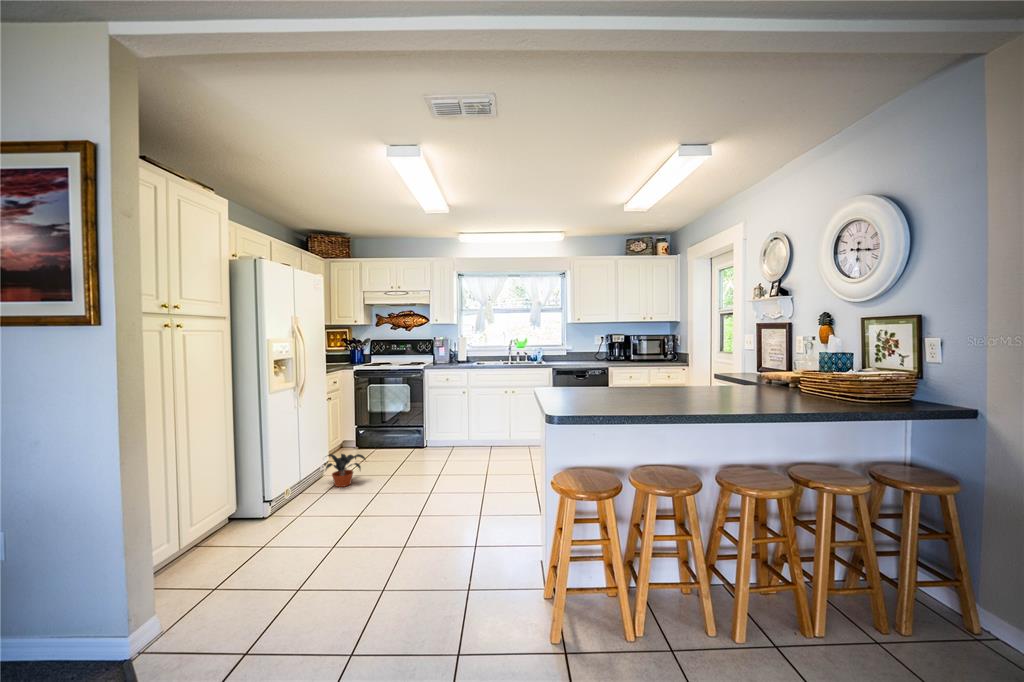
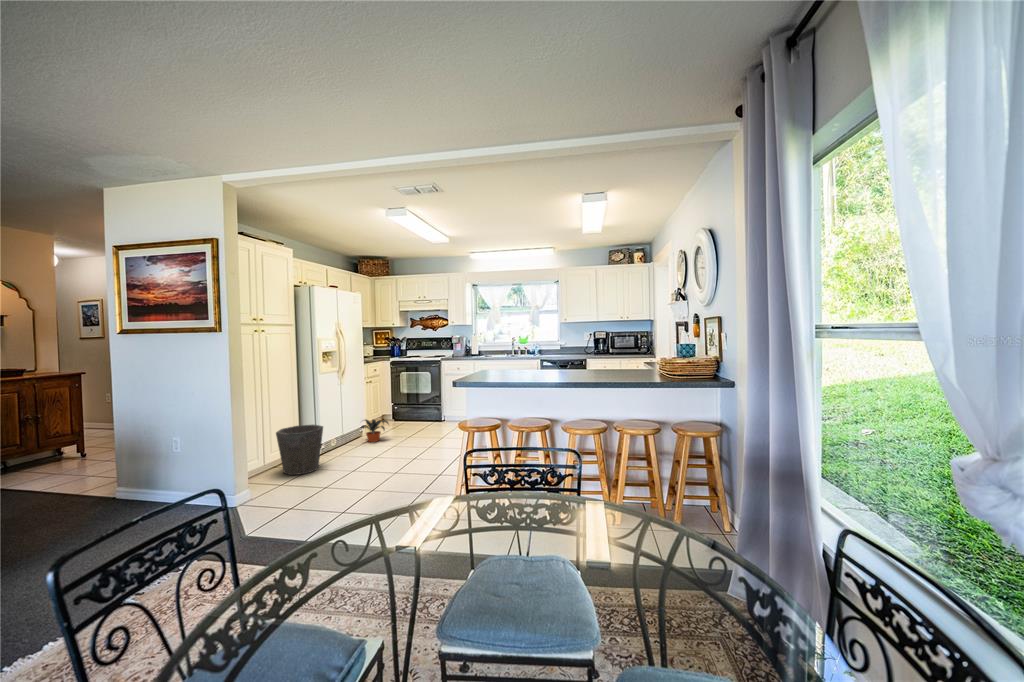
waste bin: none [200,473,280,563] -> present [276,425,323,475]

